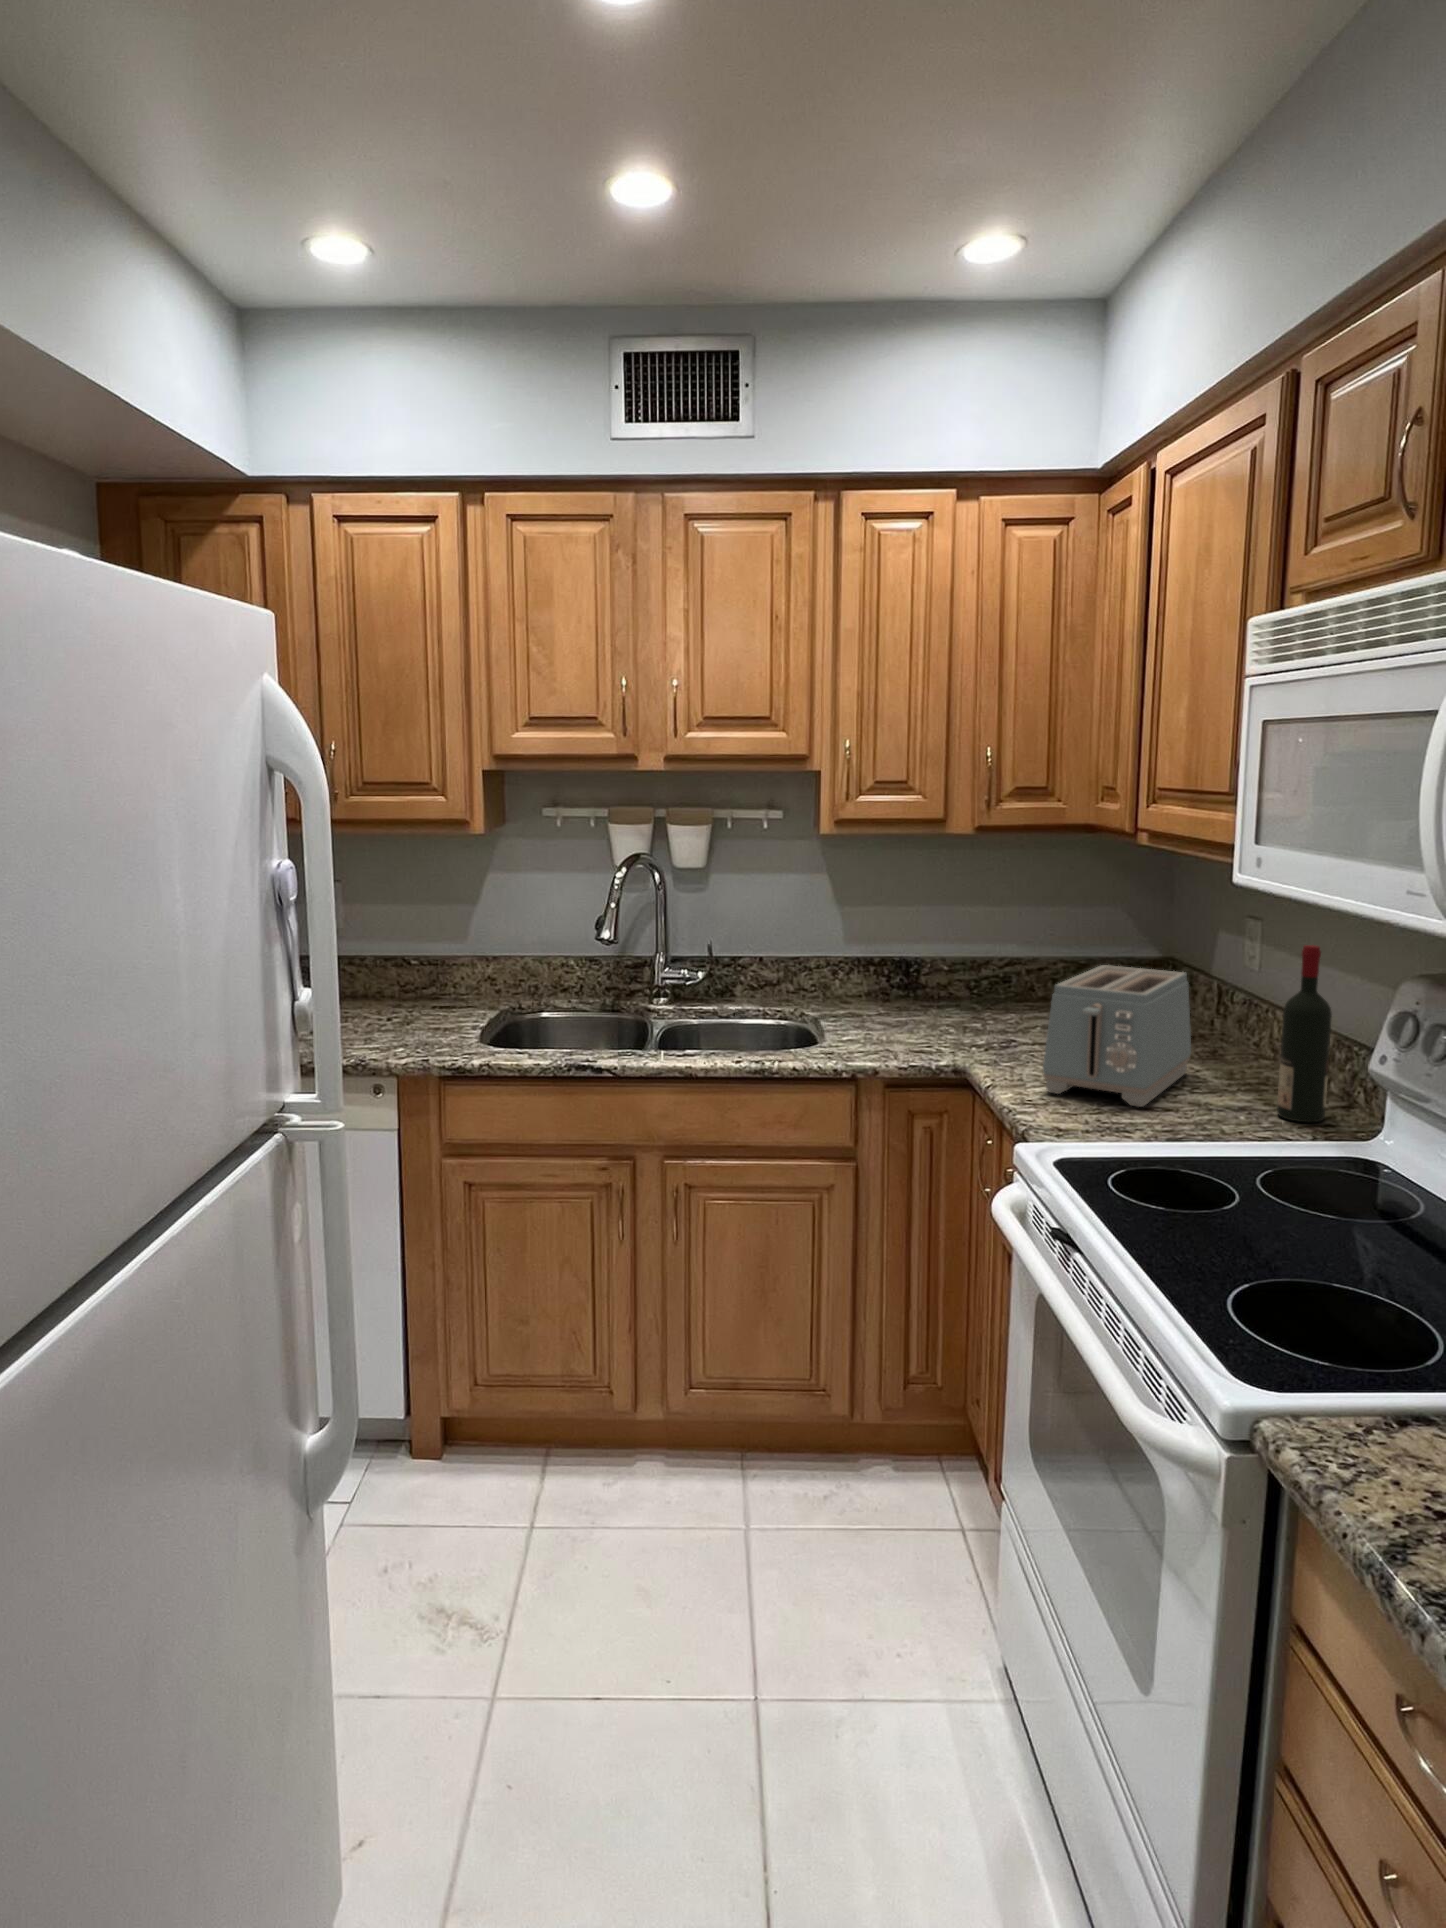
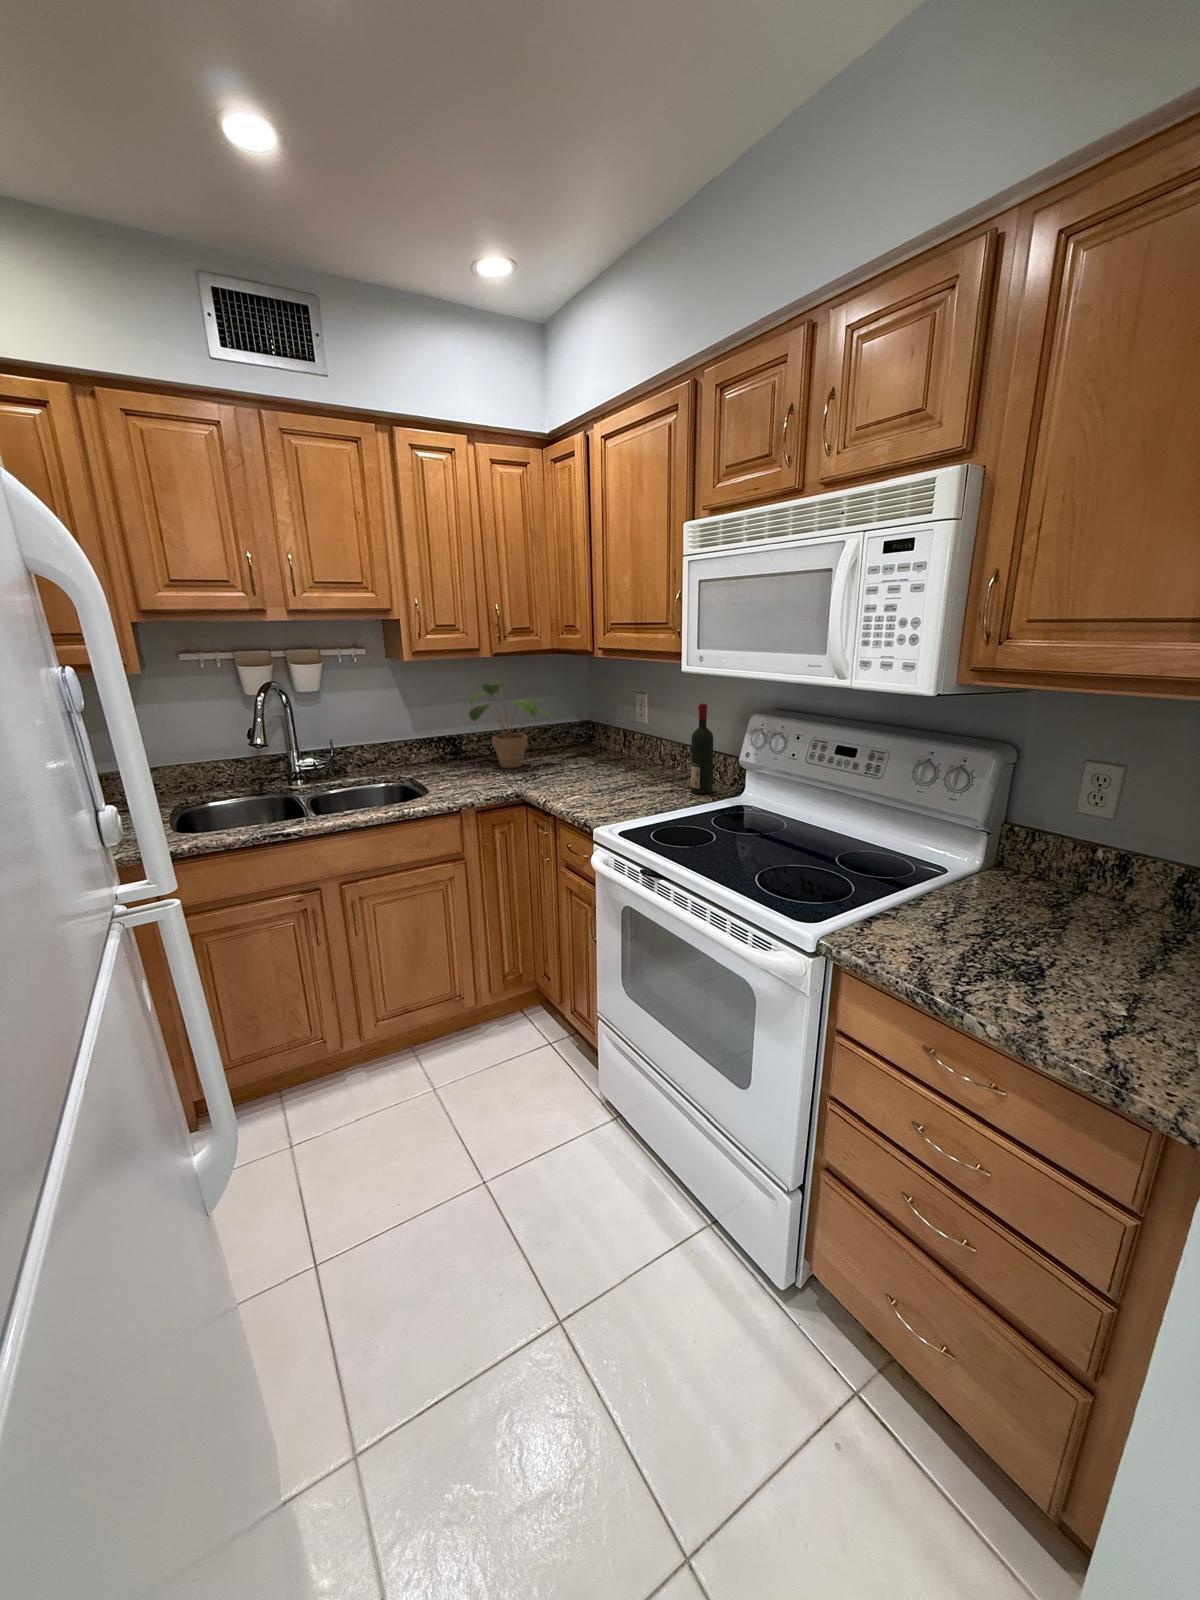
potted plant: none [921,874,1070,1024] -> present [469,683,552,768]
toaster: present [1043,965,1191,1107] -> none [576,725,636,800]

